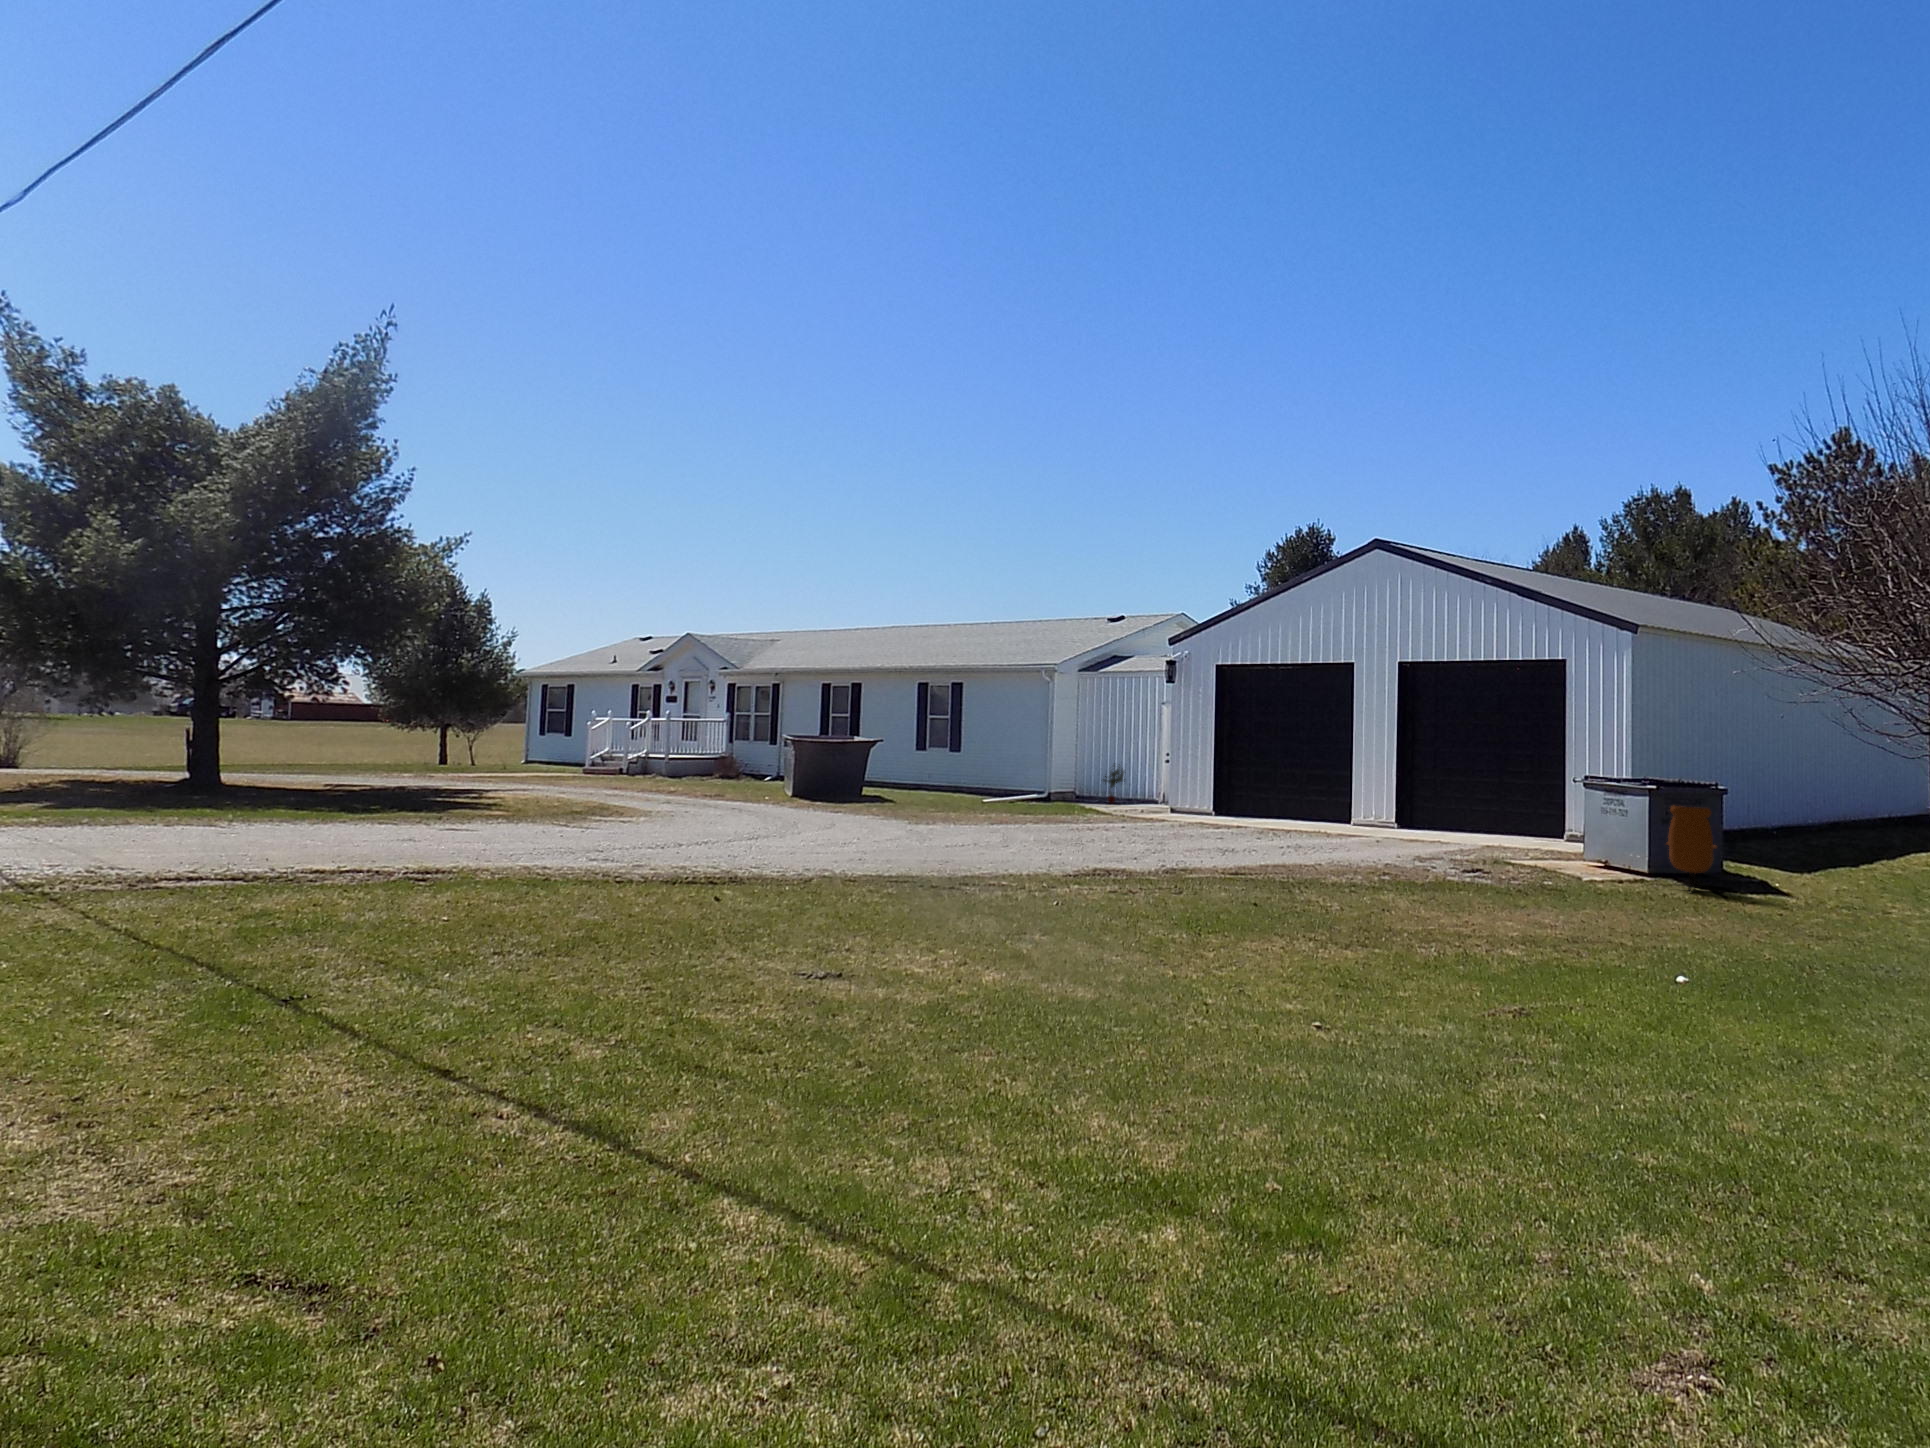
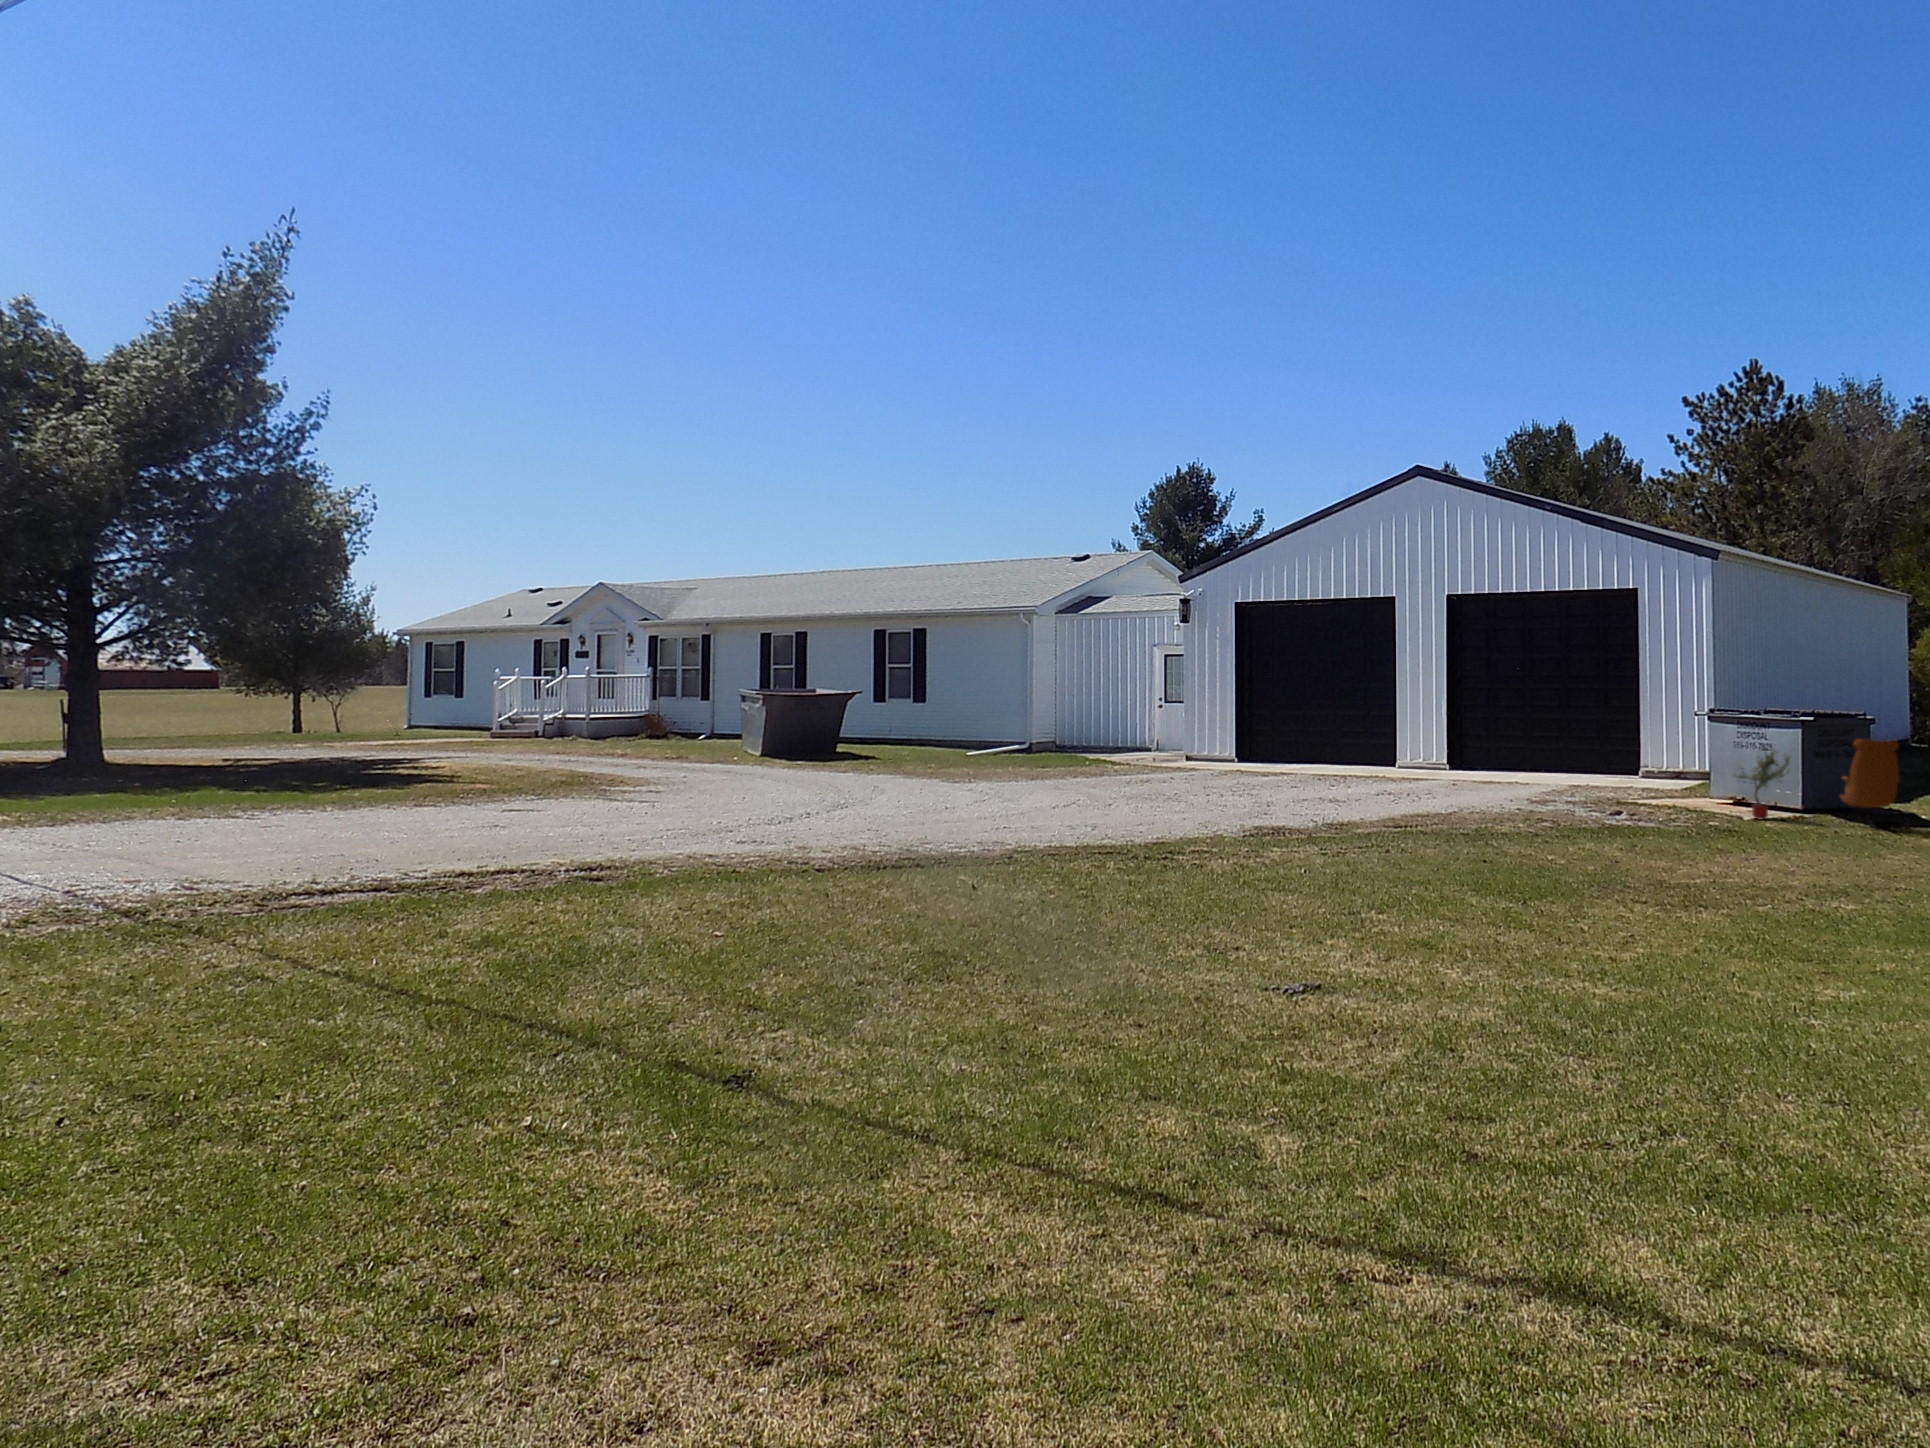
potted tree: present [1103,767,1125,804] -> present [1734,744,1790,820]

